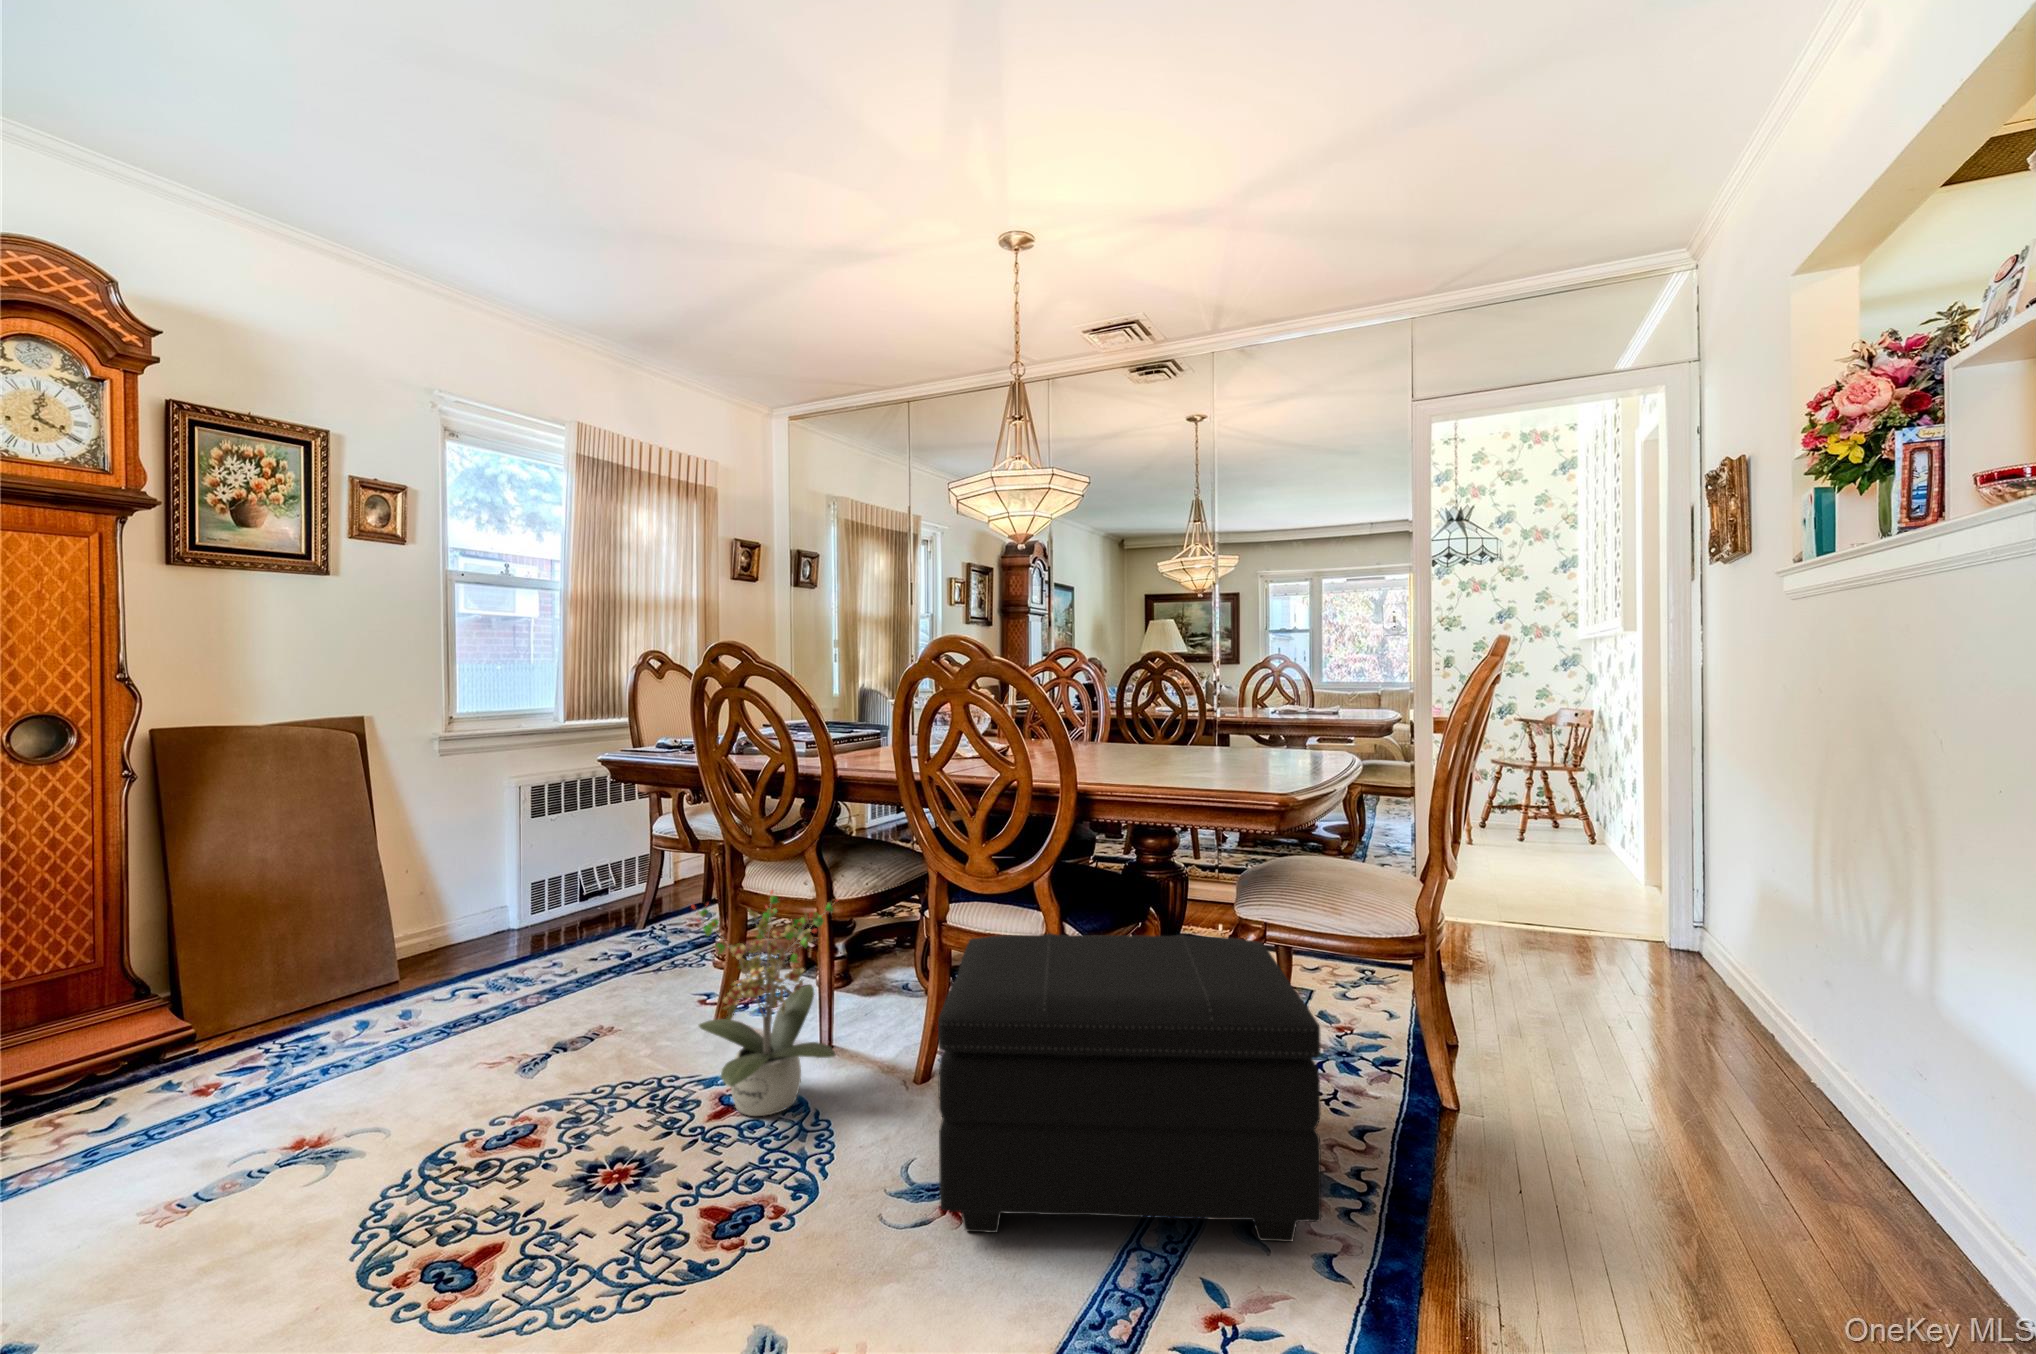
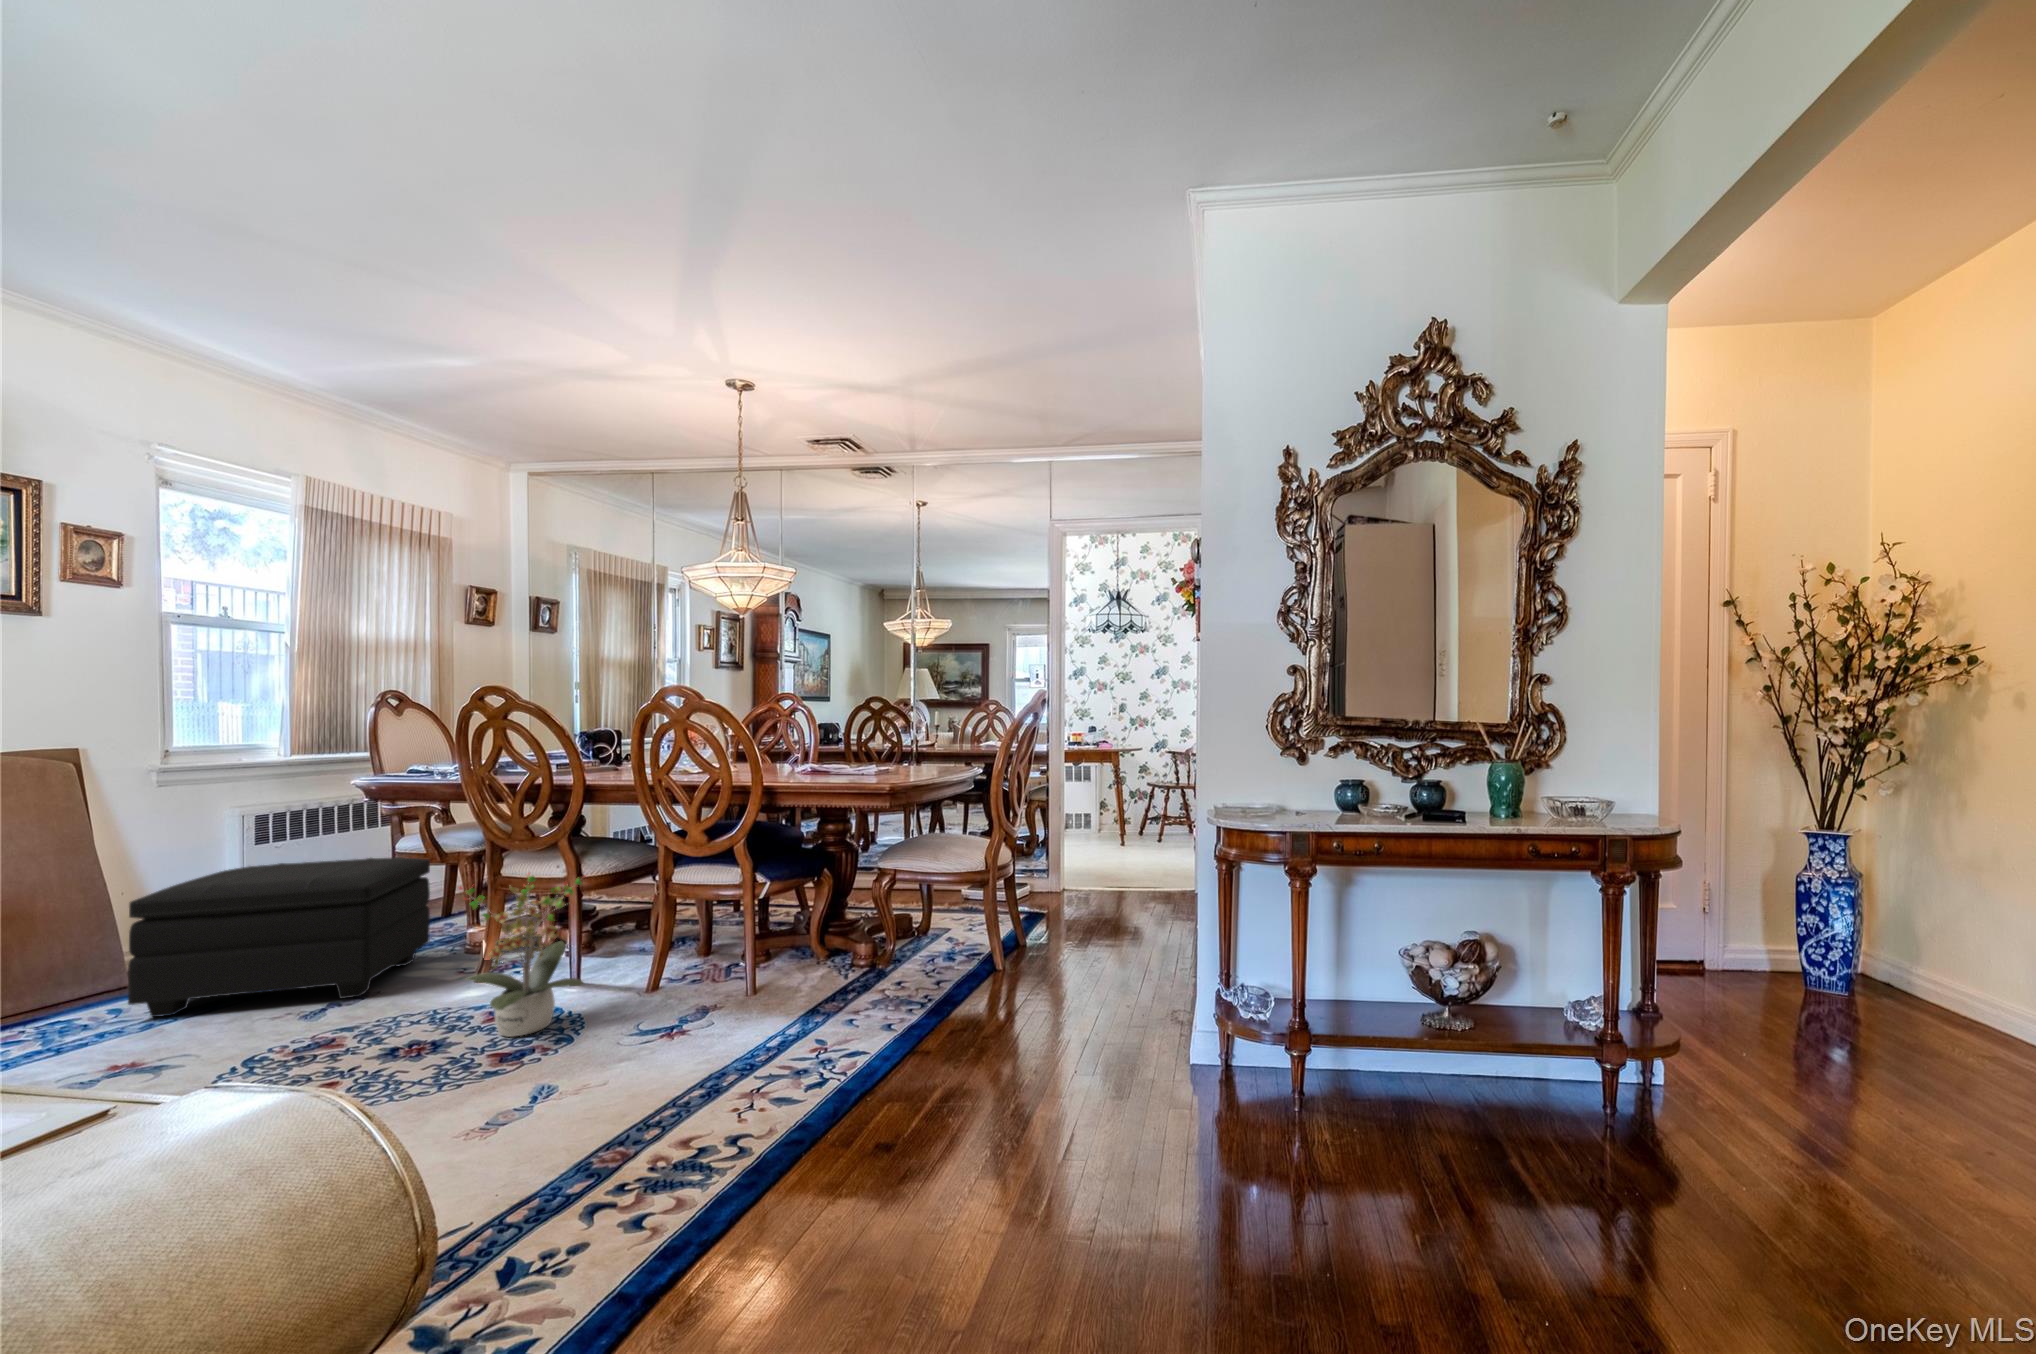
footstool: present [938,933,1321,1242] -> present [128,857,430,1017]

